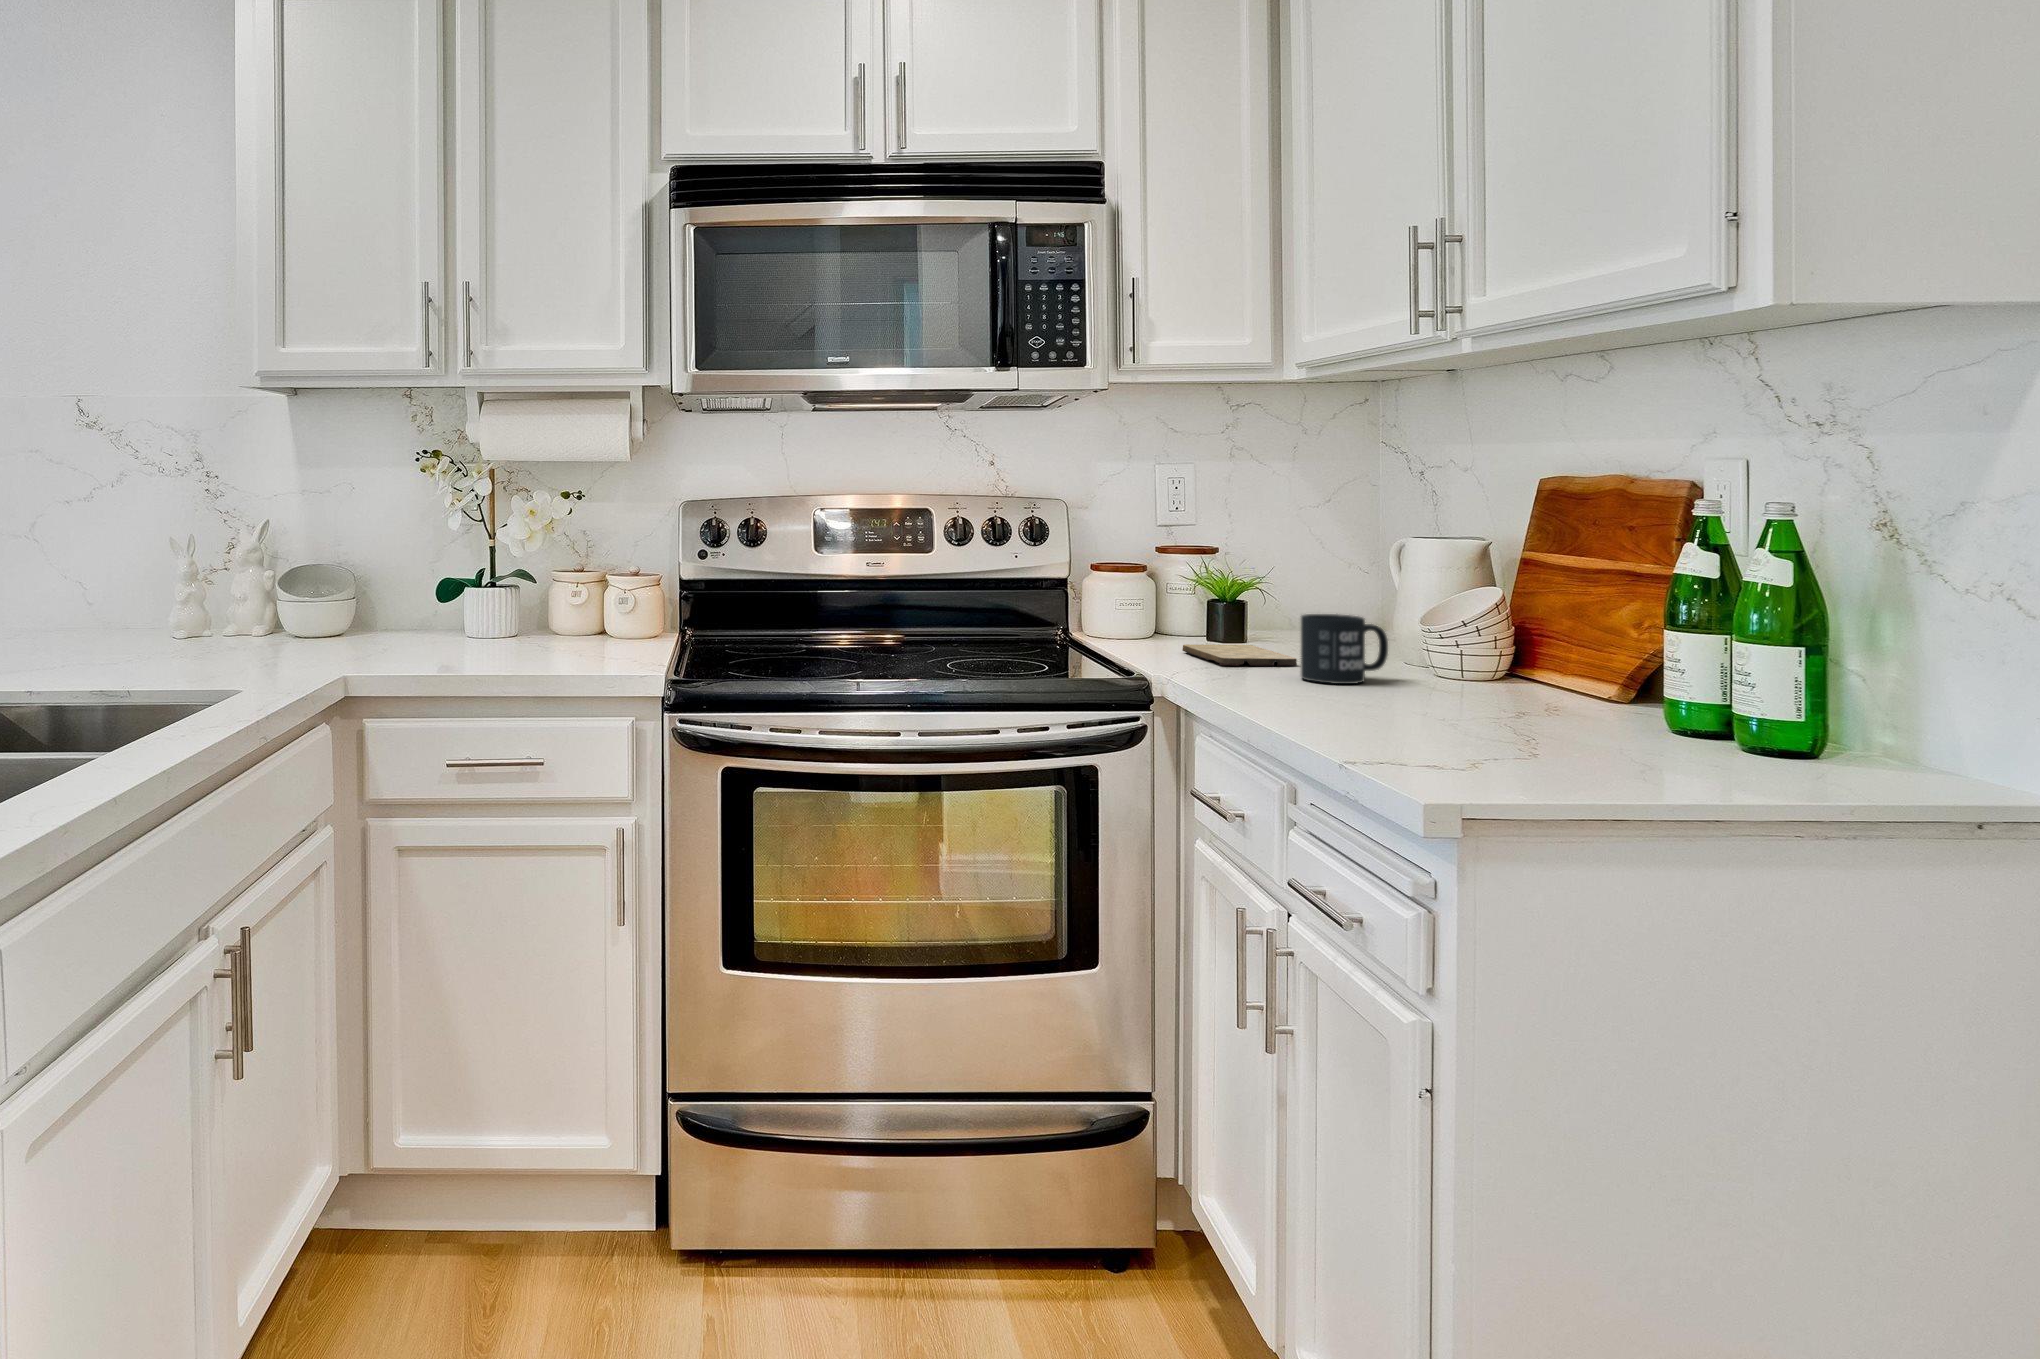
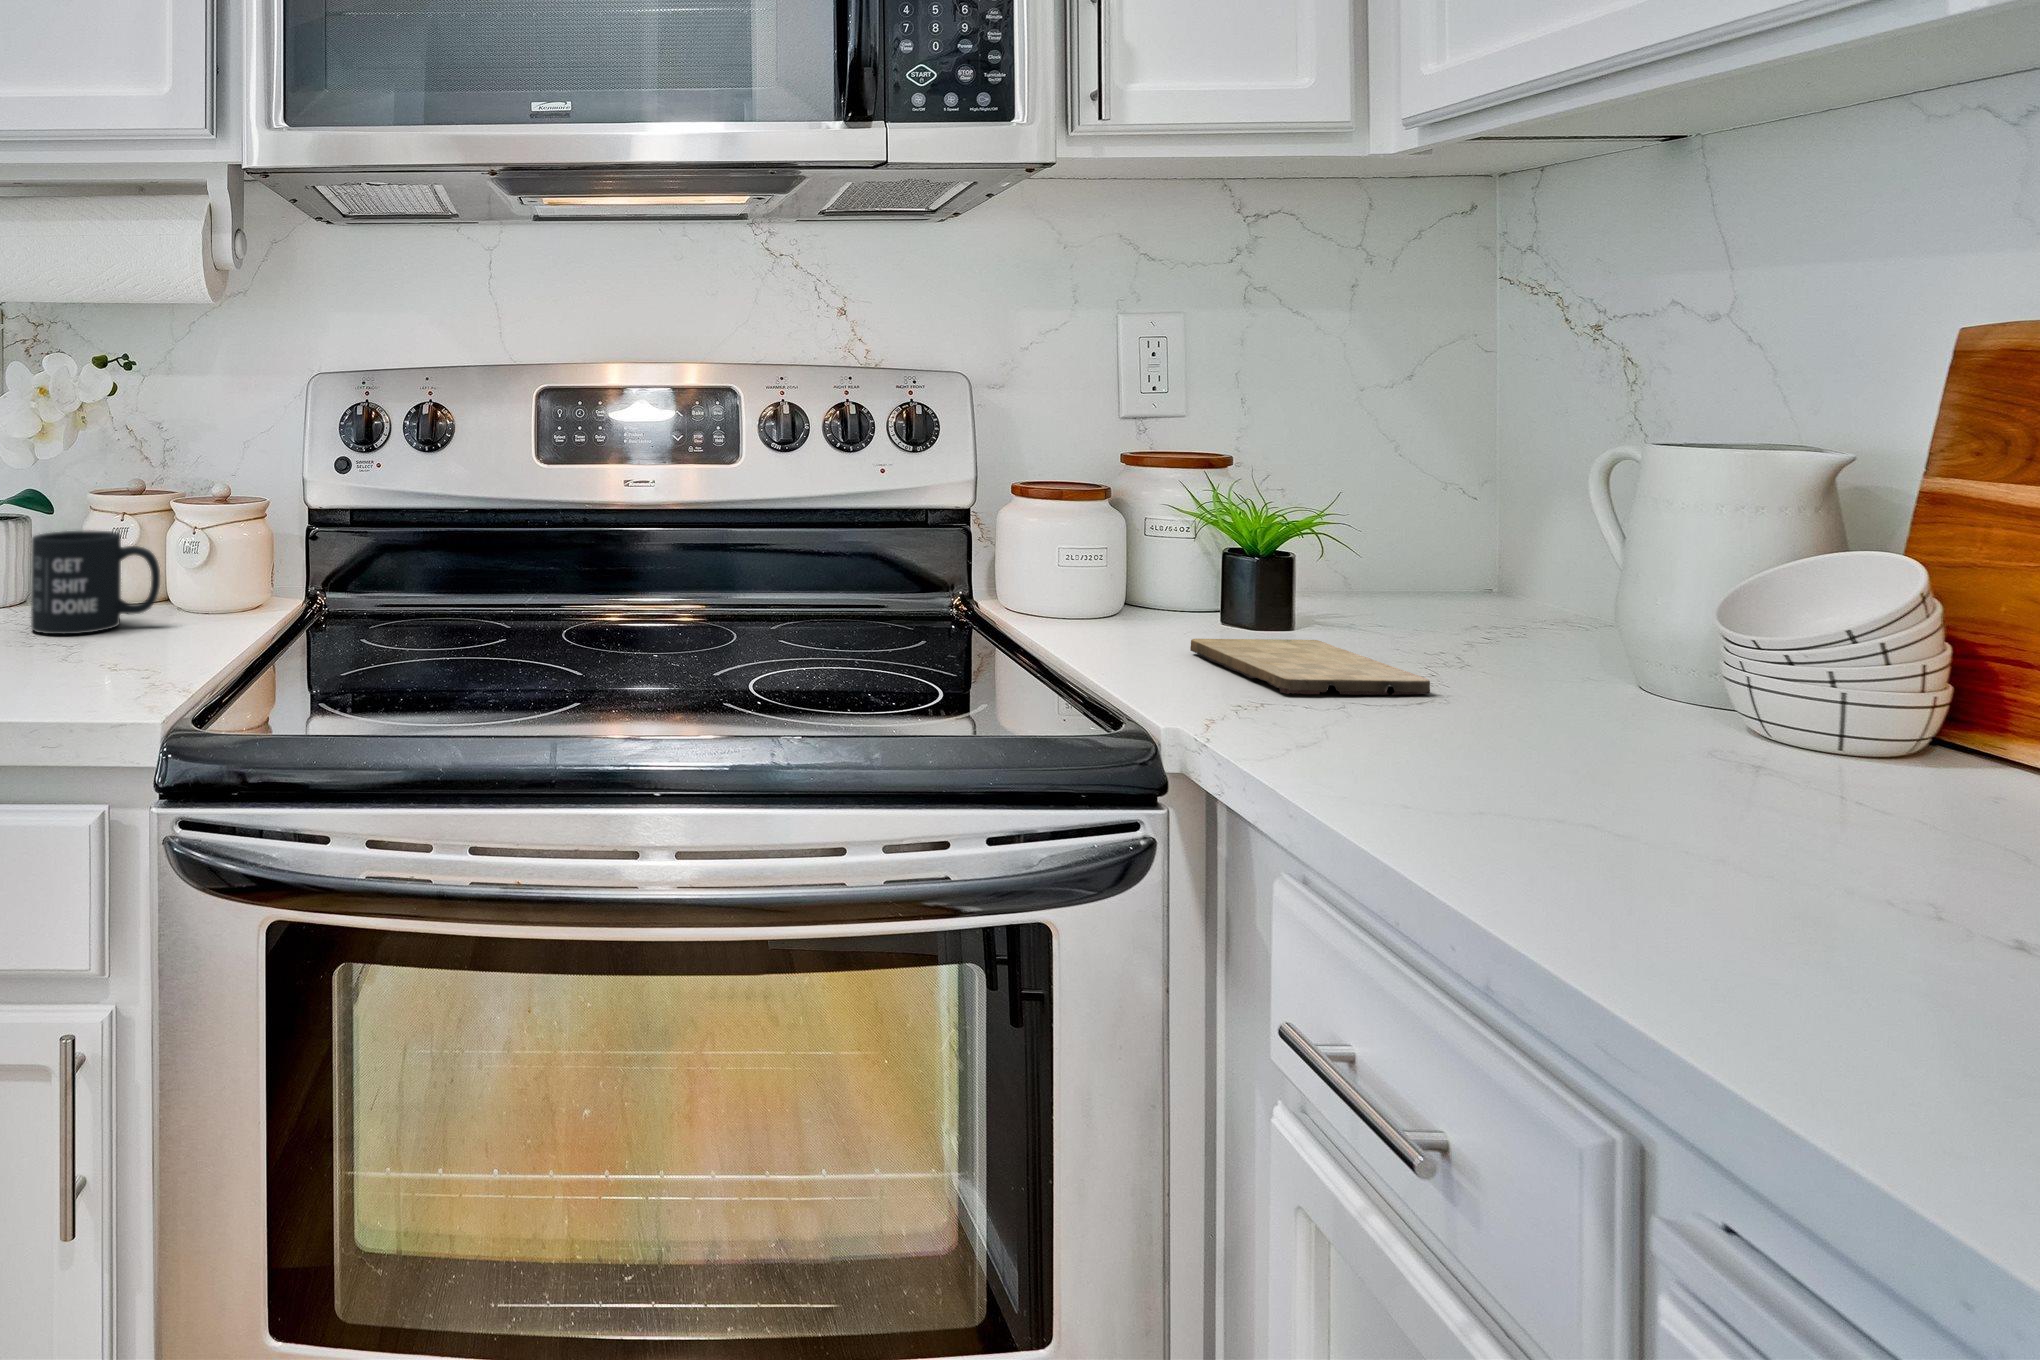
mug: present [1301,614,1388,684] -> present [31,531,160,634]

